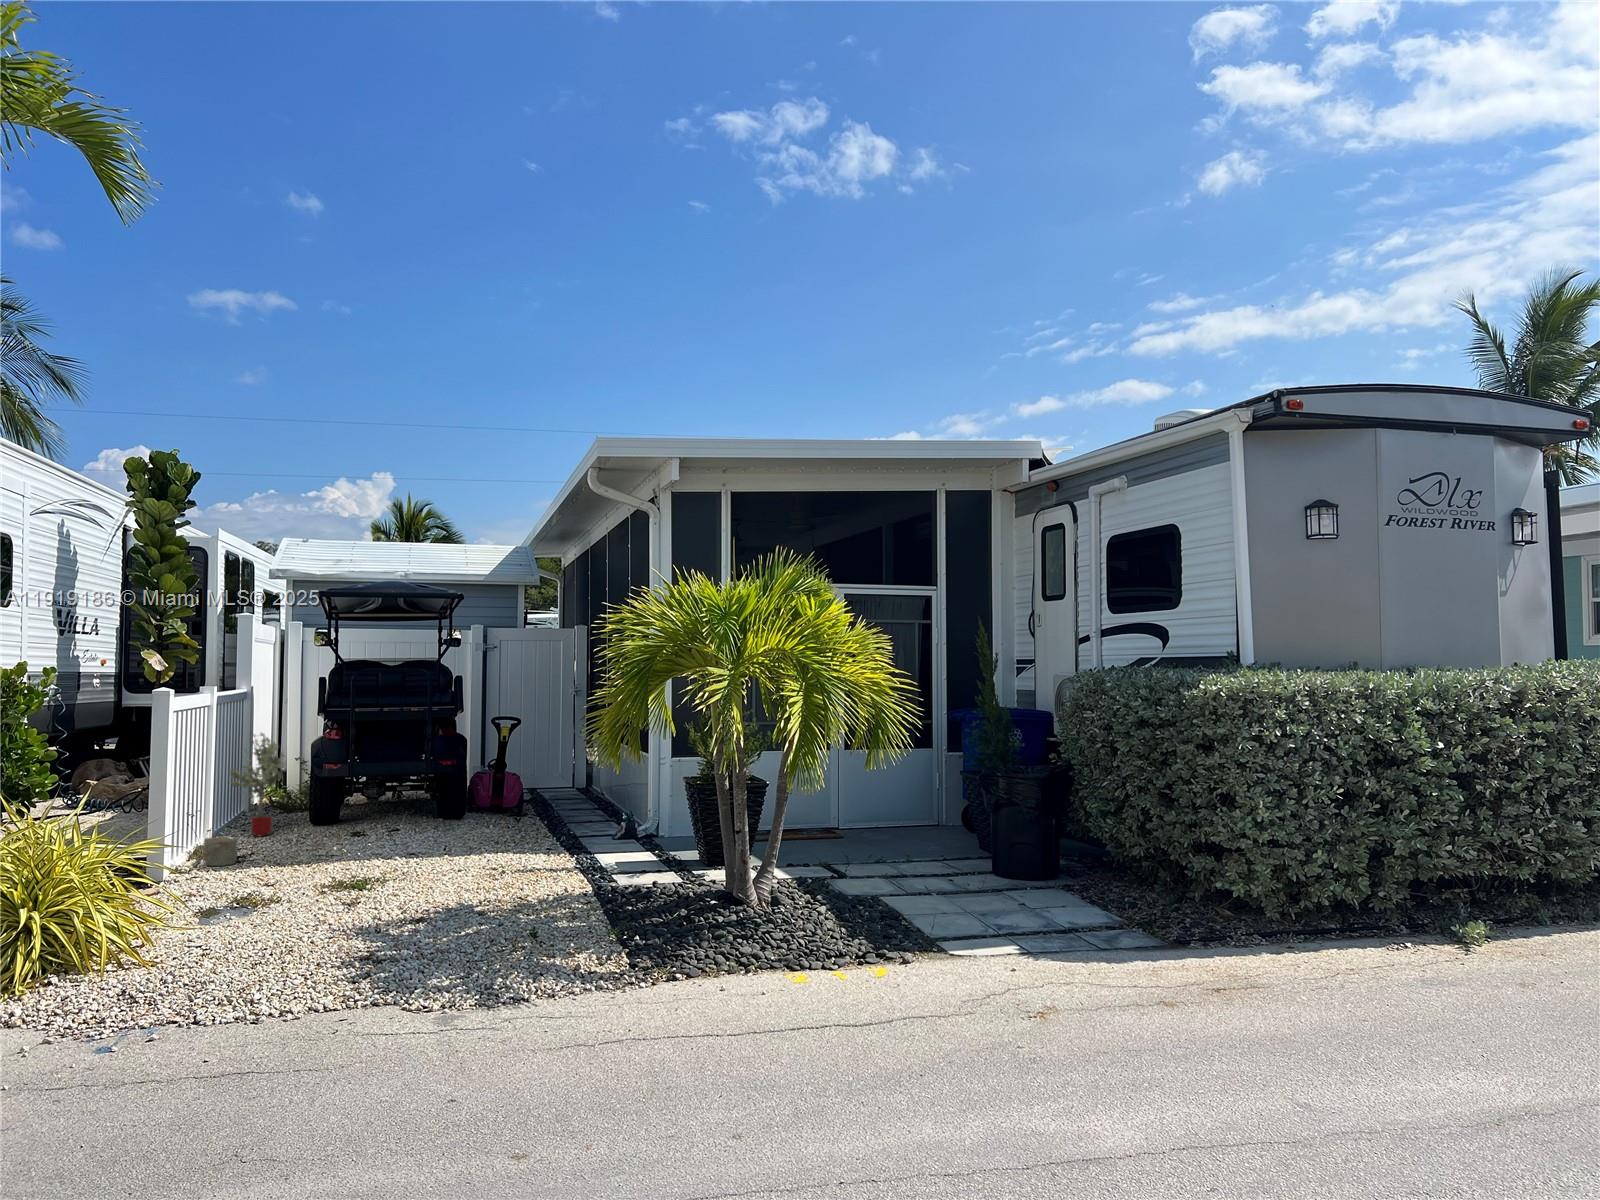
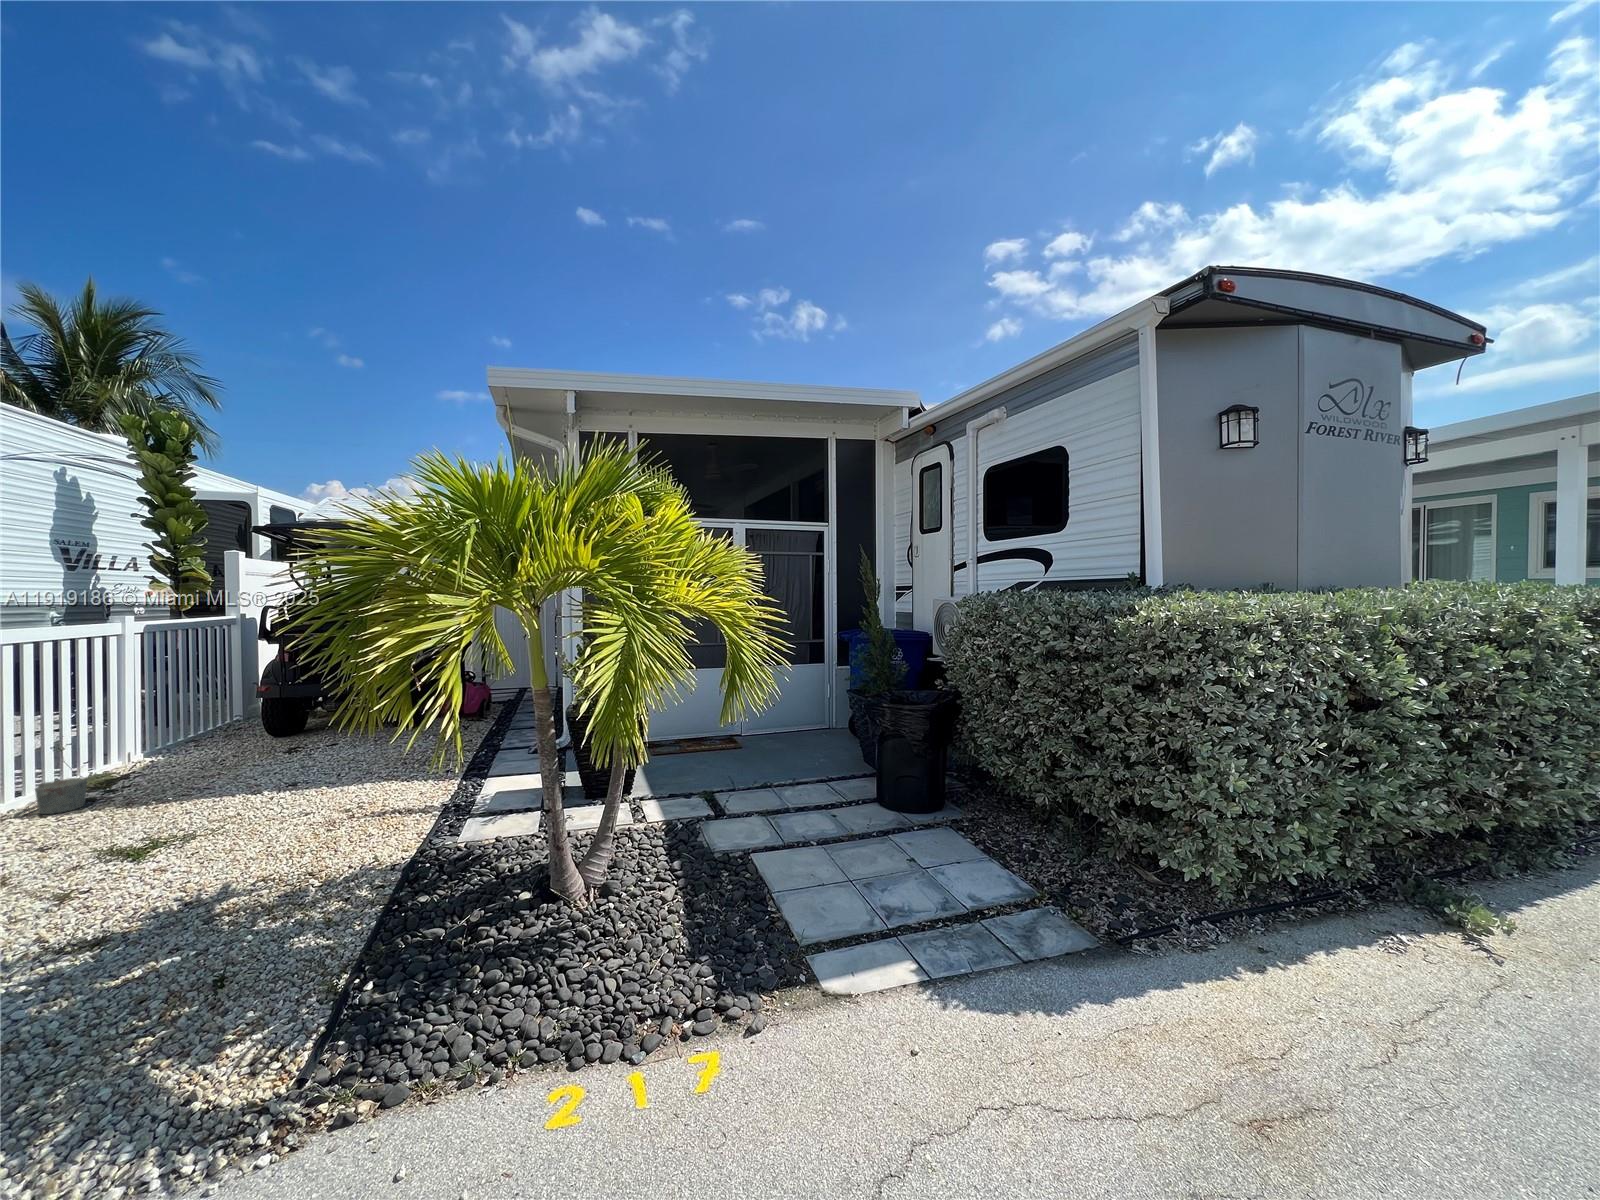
potted tree: present [230,733,285,836] -> none [139,663,221,762]

